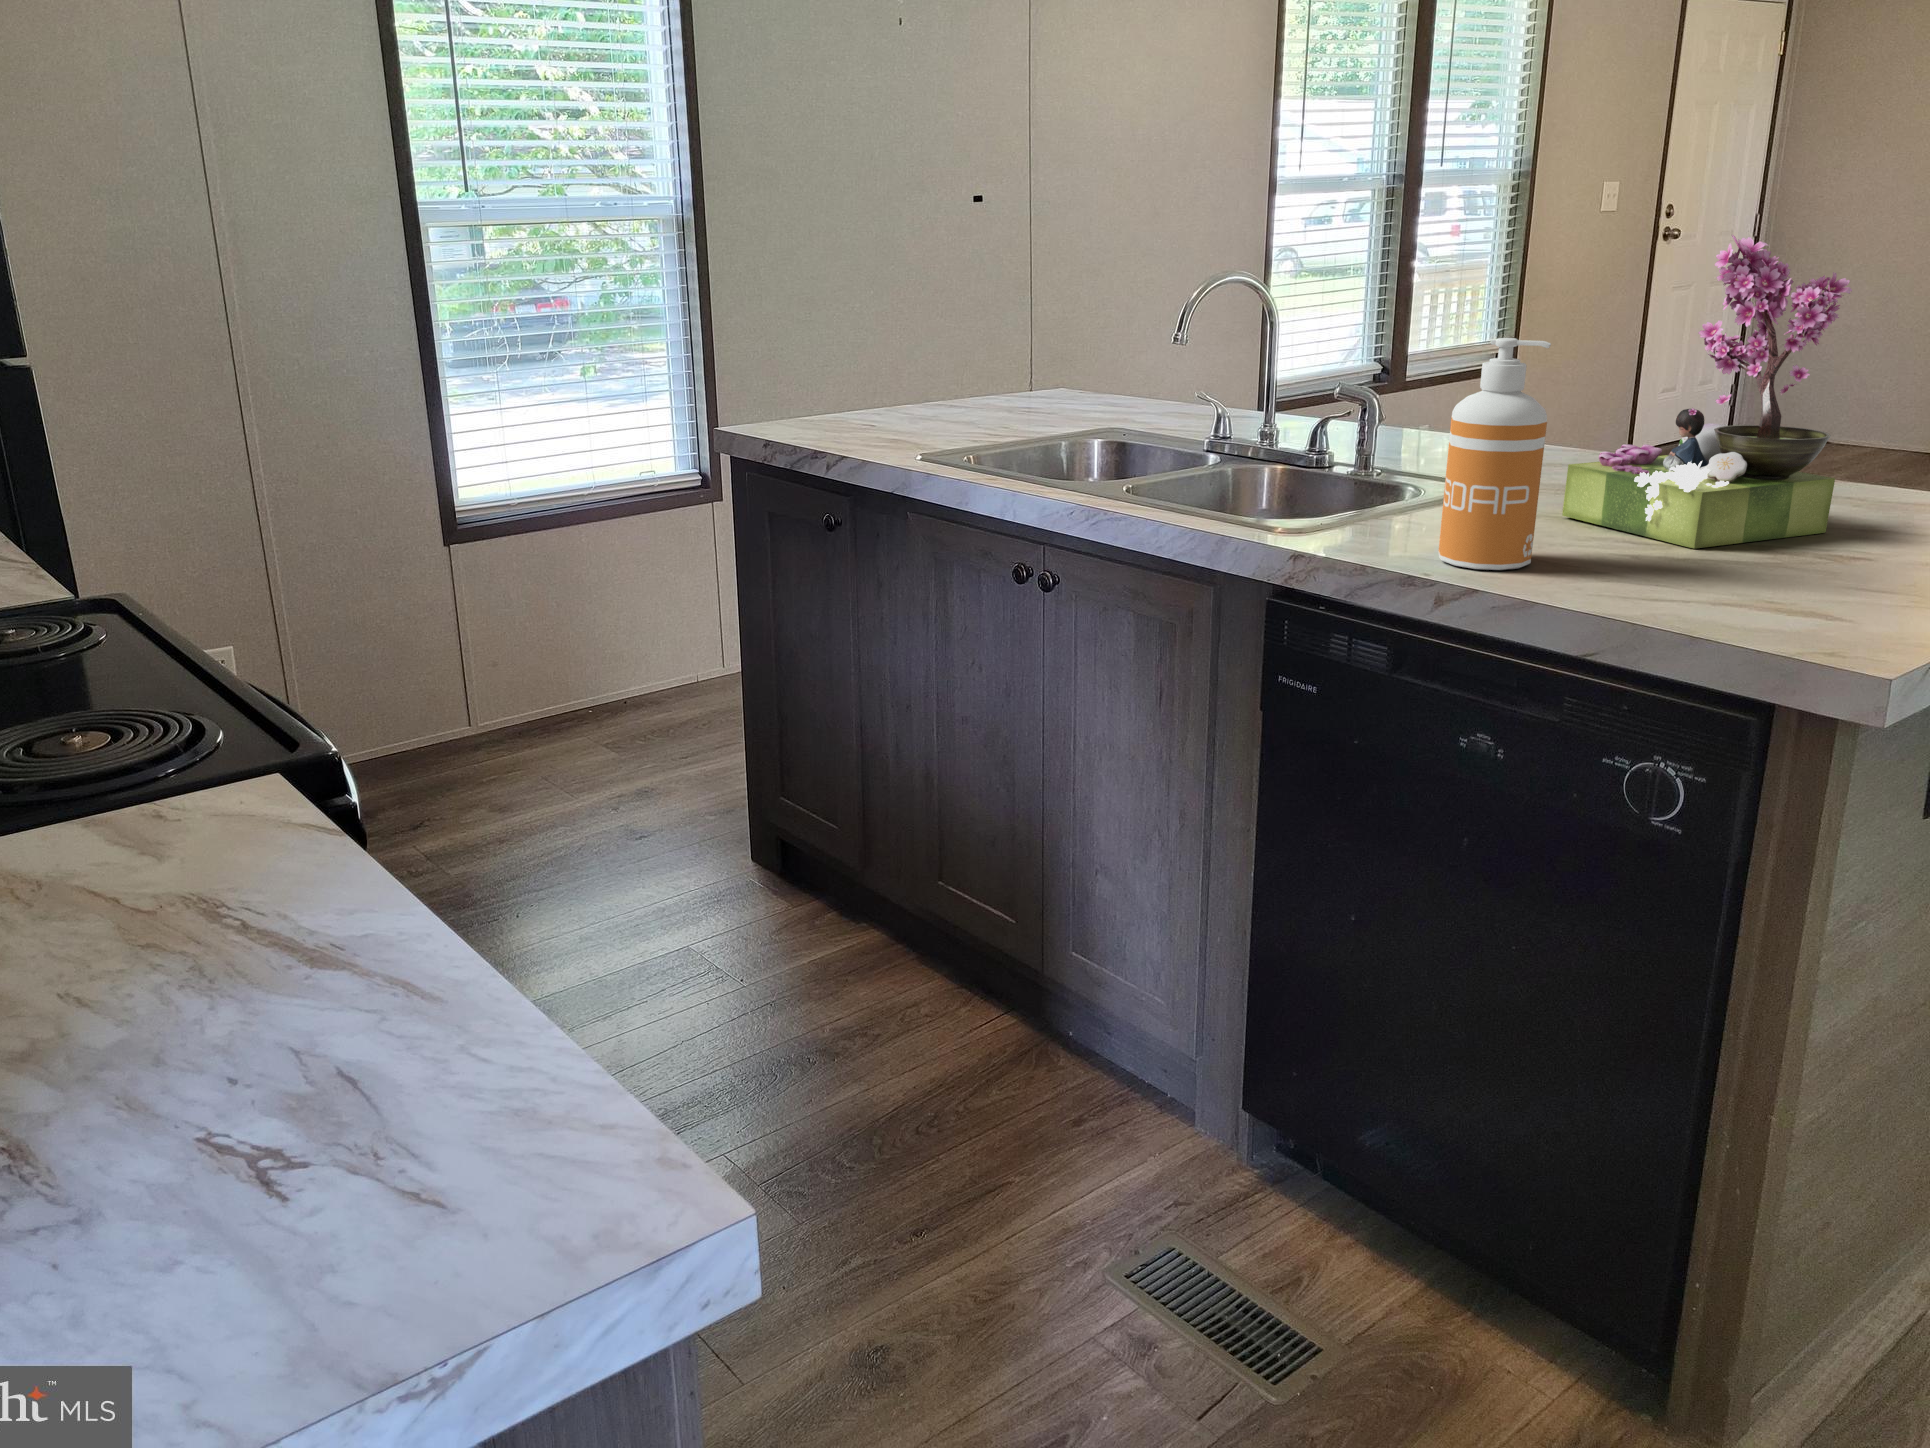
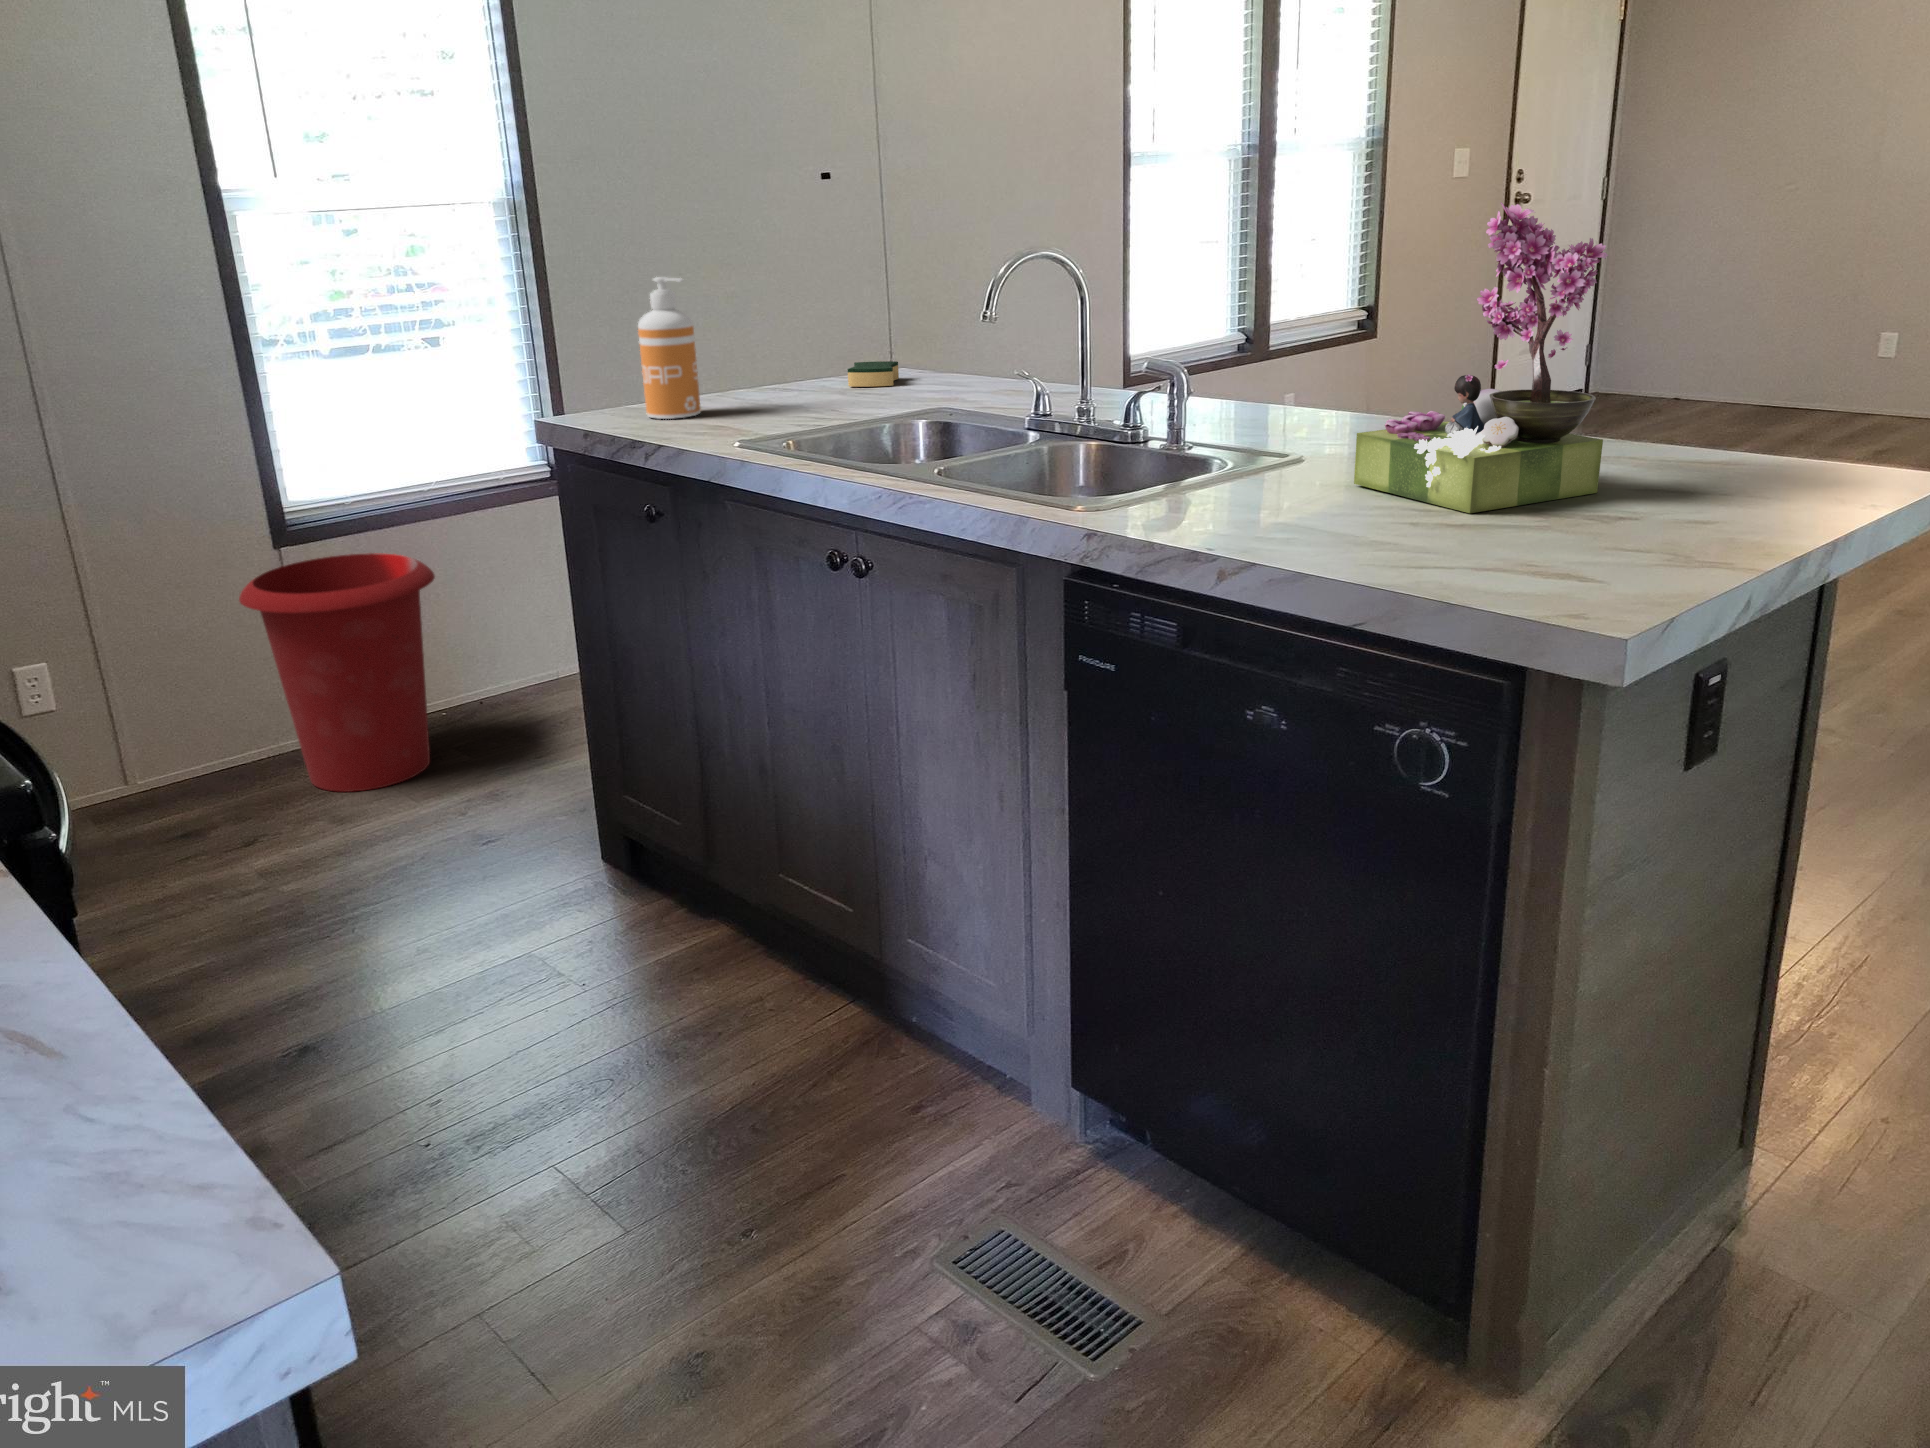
soap dispenser: present [1438,338,1551,570] -> present [638,277,701,419]
sponge: none [1013,383,1061,407] -> present [848,361,899,387]
waste bin: none [414,555,595,782] -> present [239,553,435,792]

